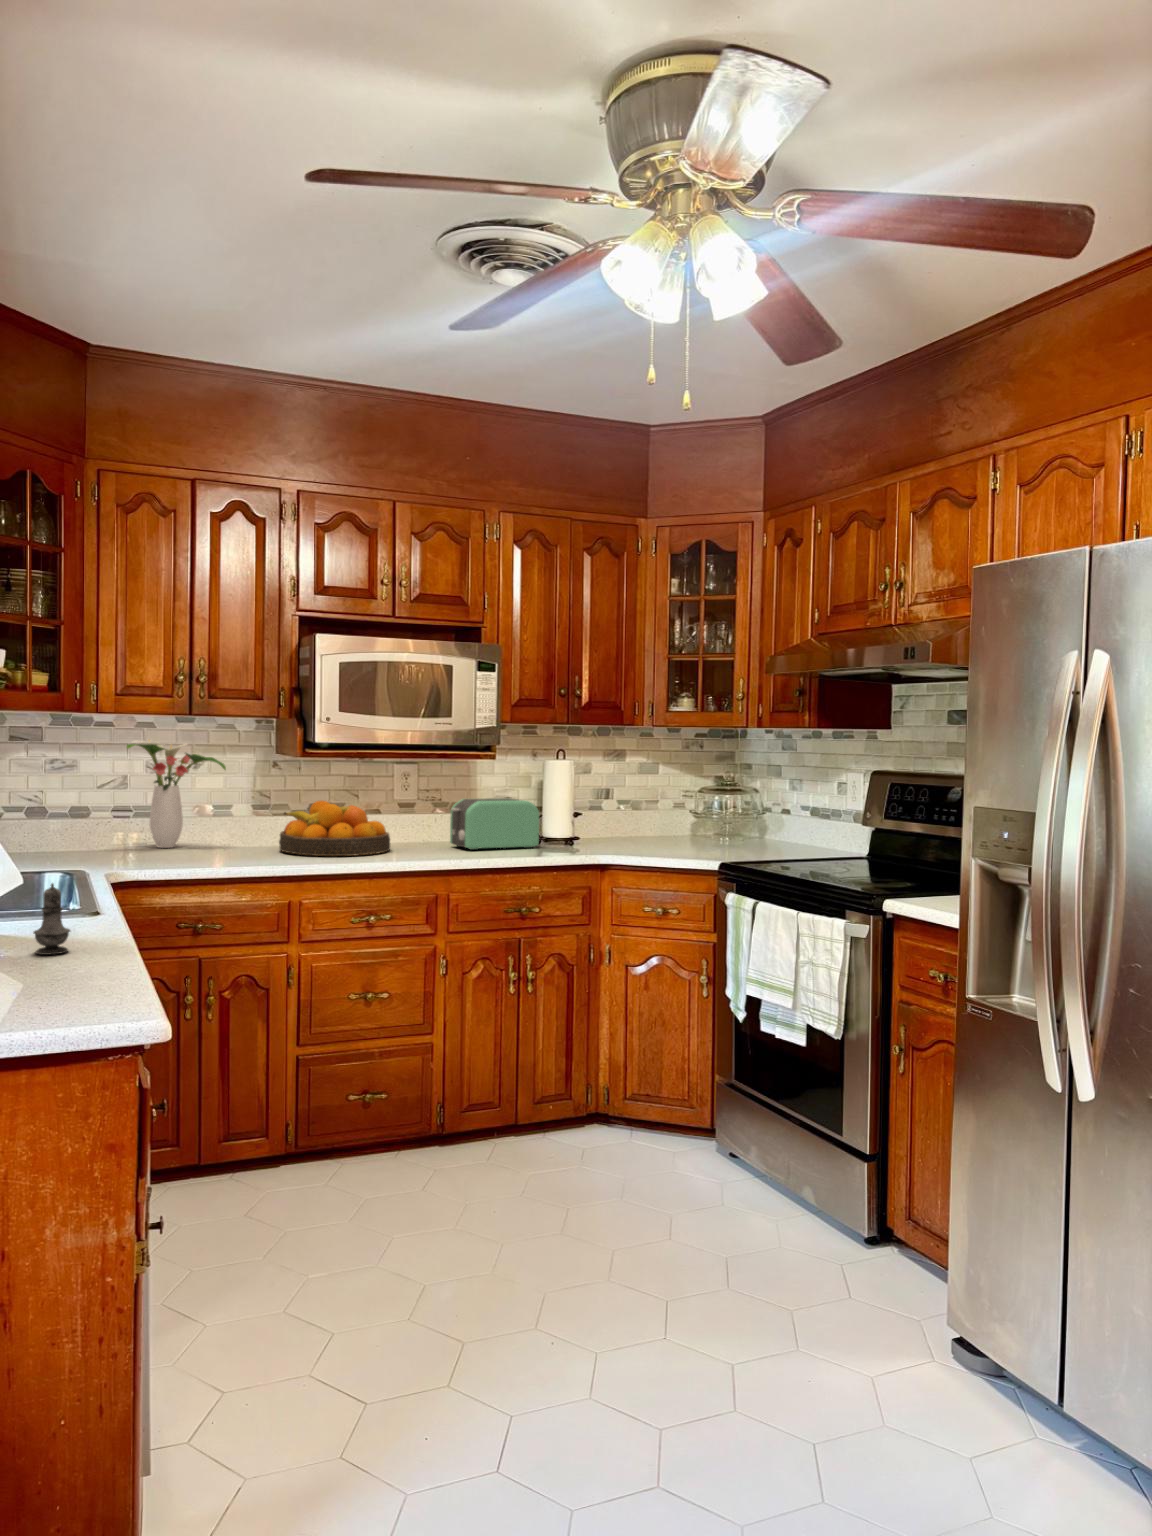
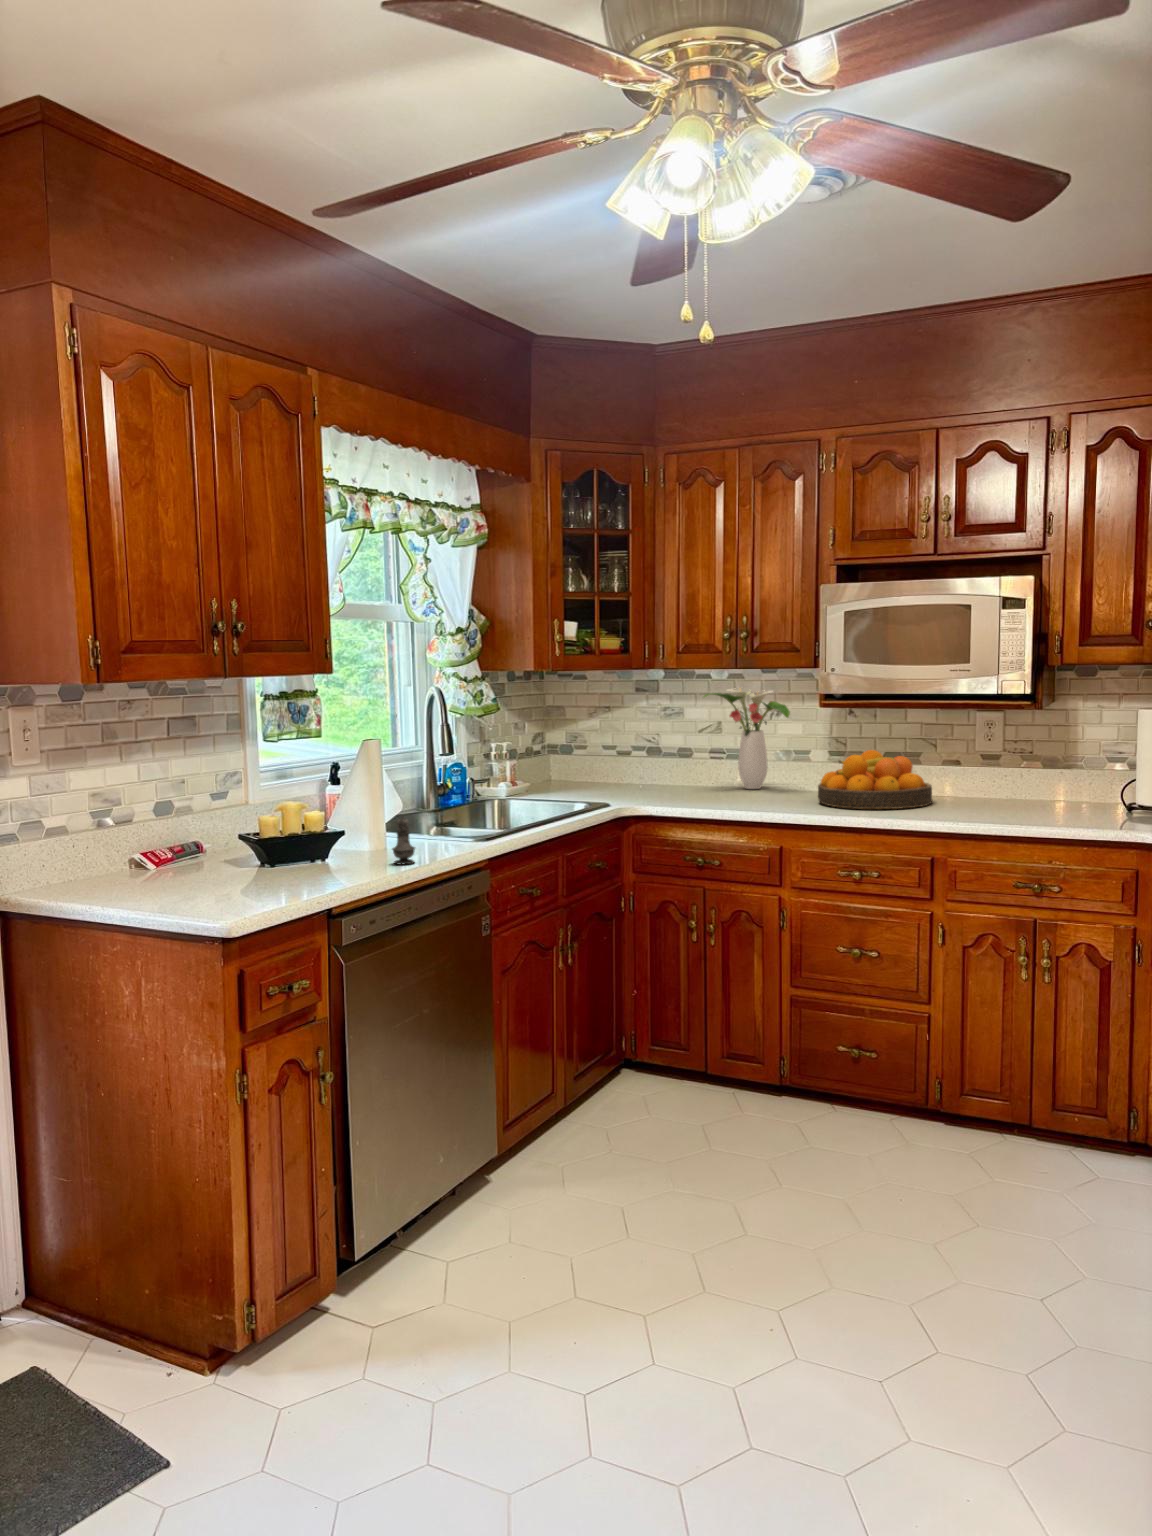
toaster: present [450,798,539,850] -> none [994,753,1101,815]

